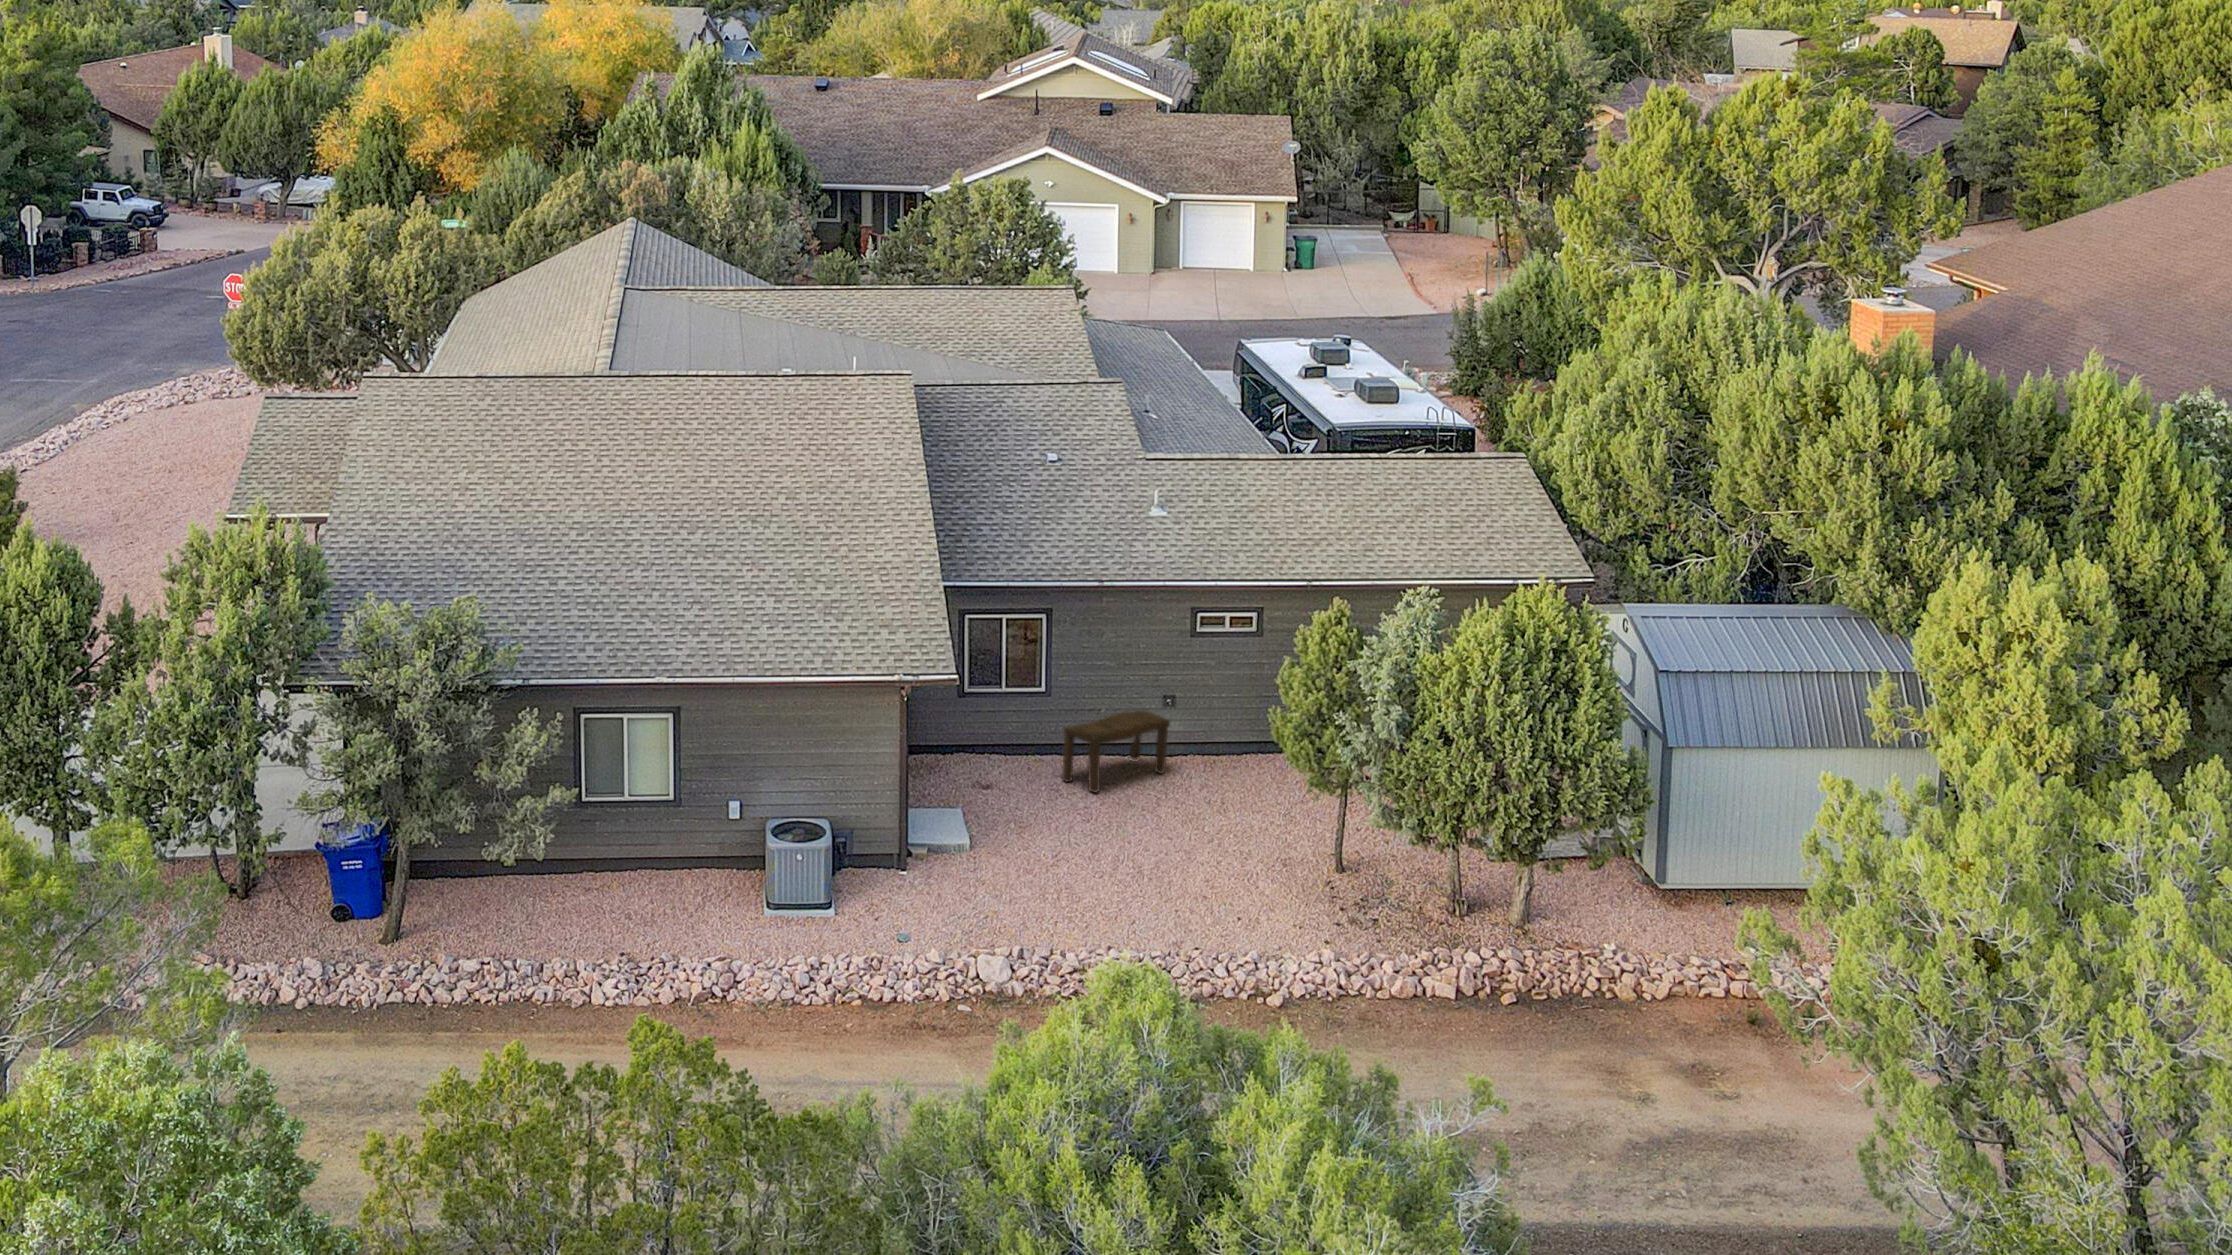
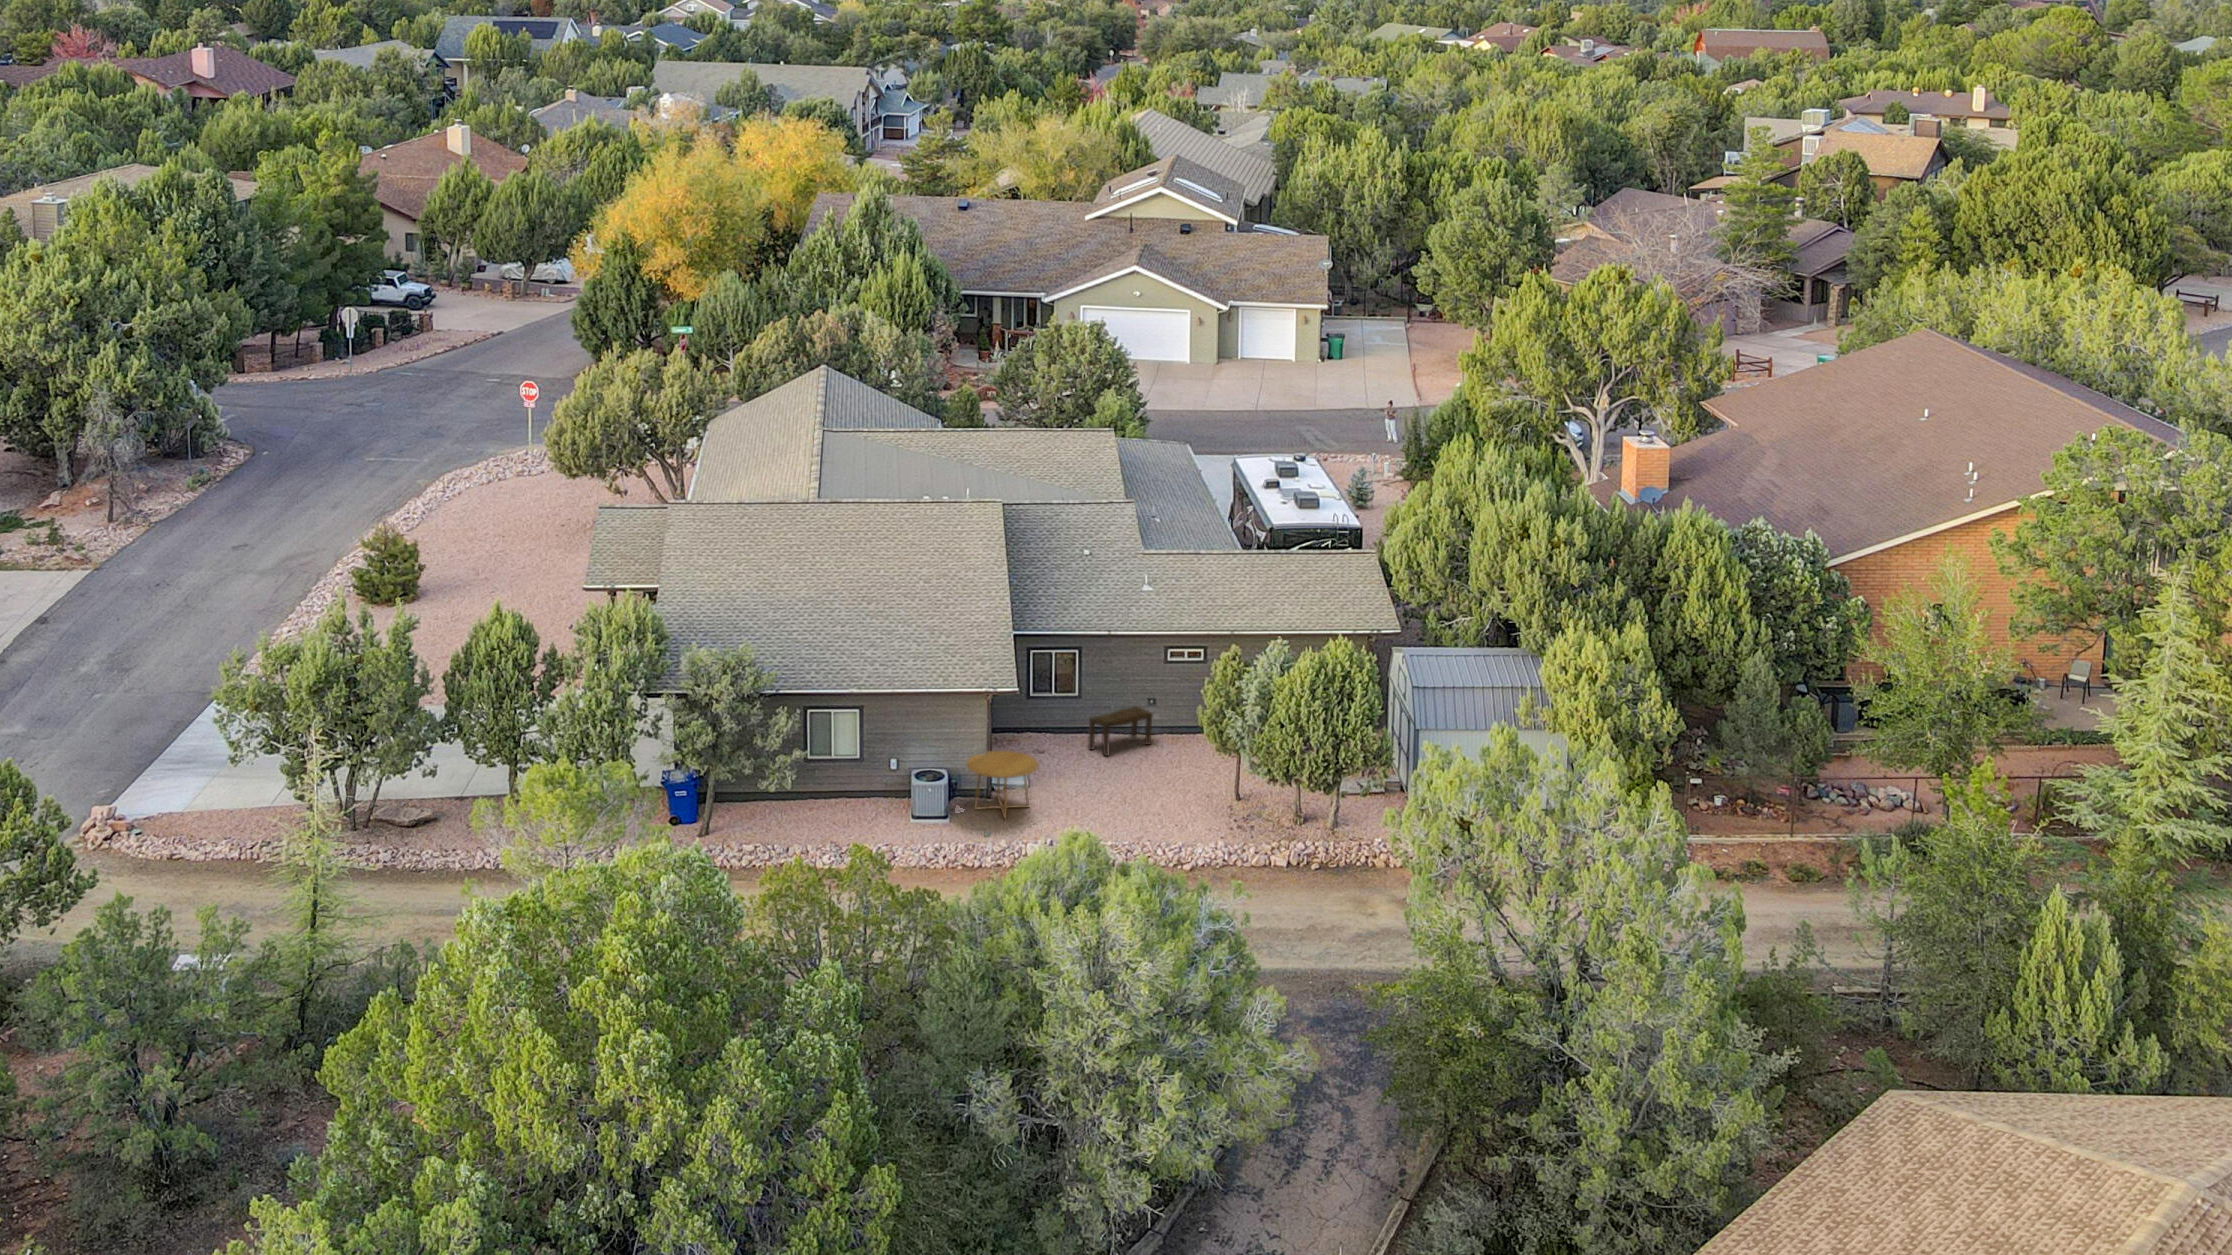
round table: none [864,785,993,909] -> present [966,751,1038,818]

